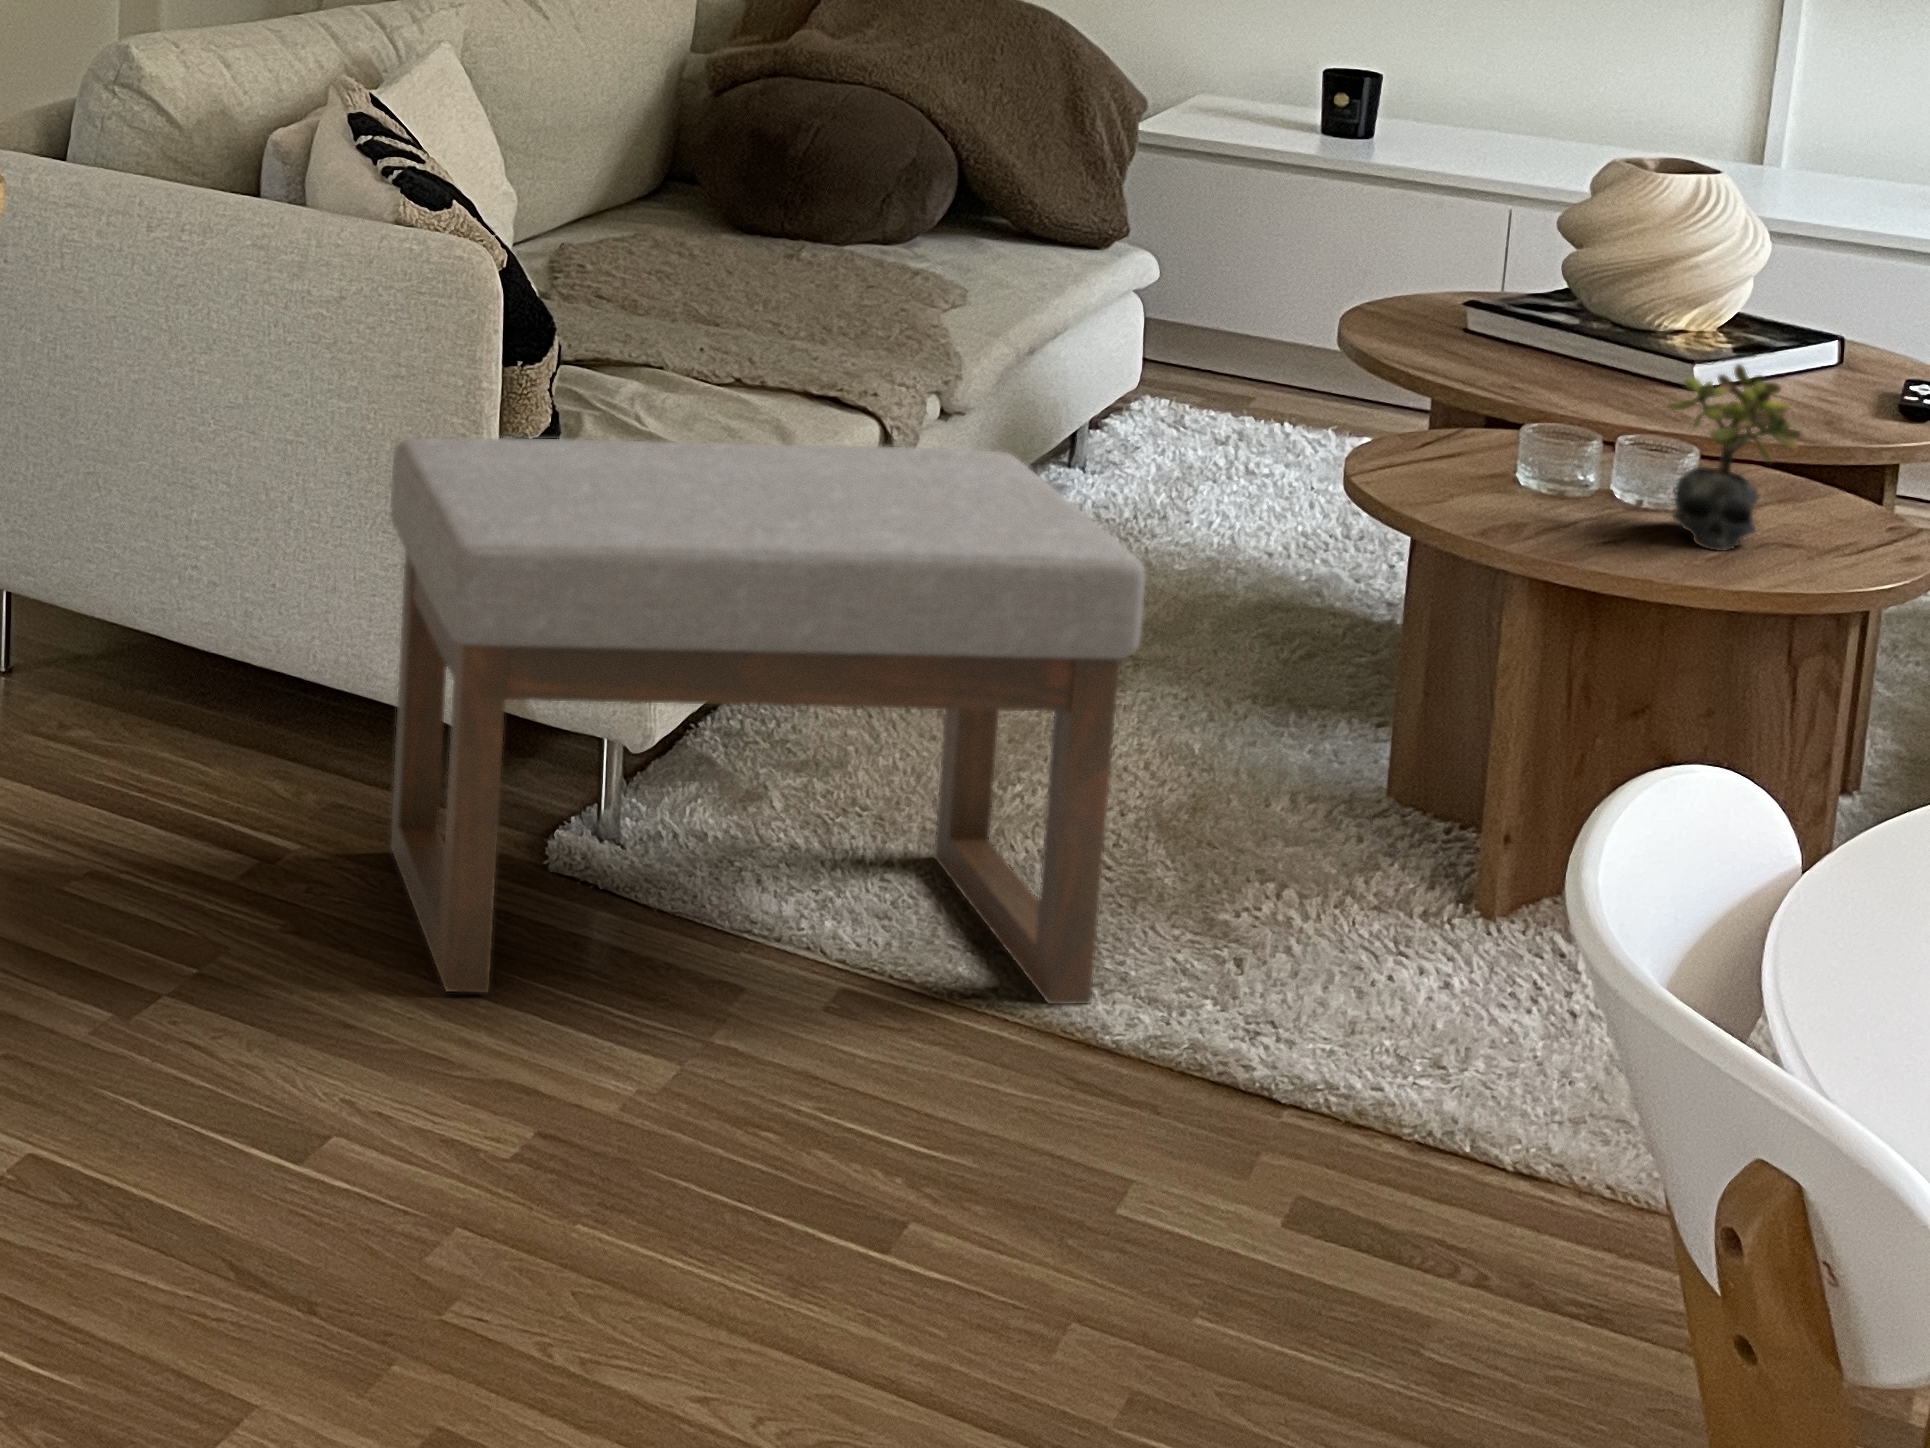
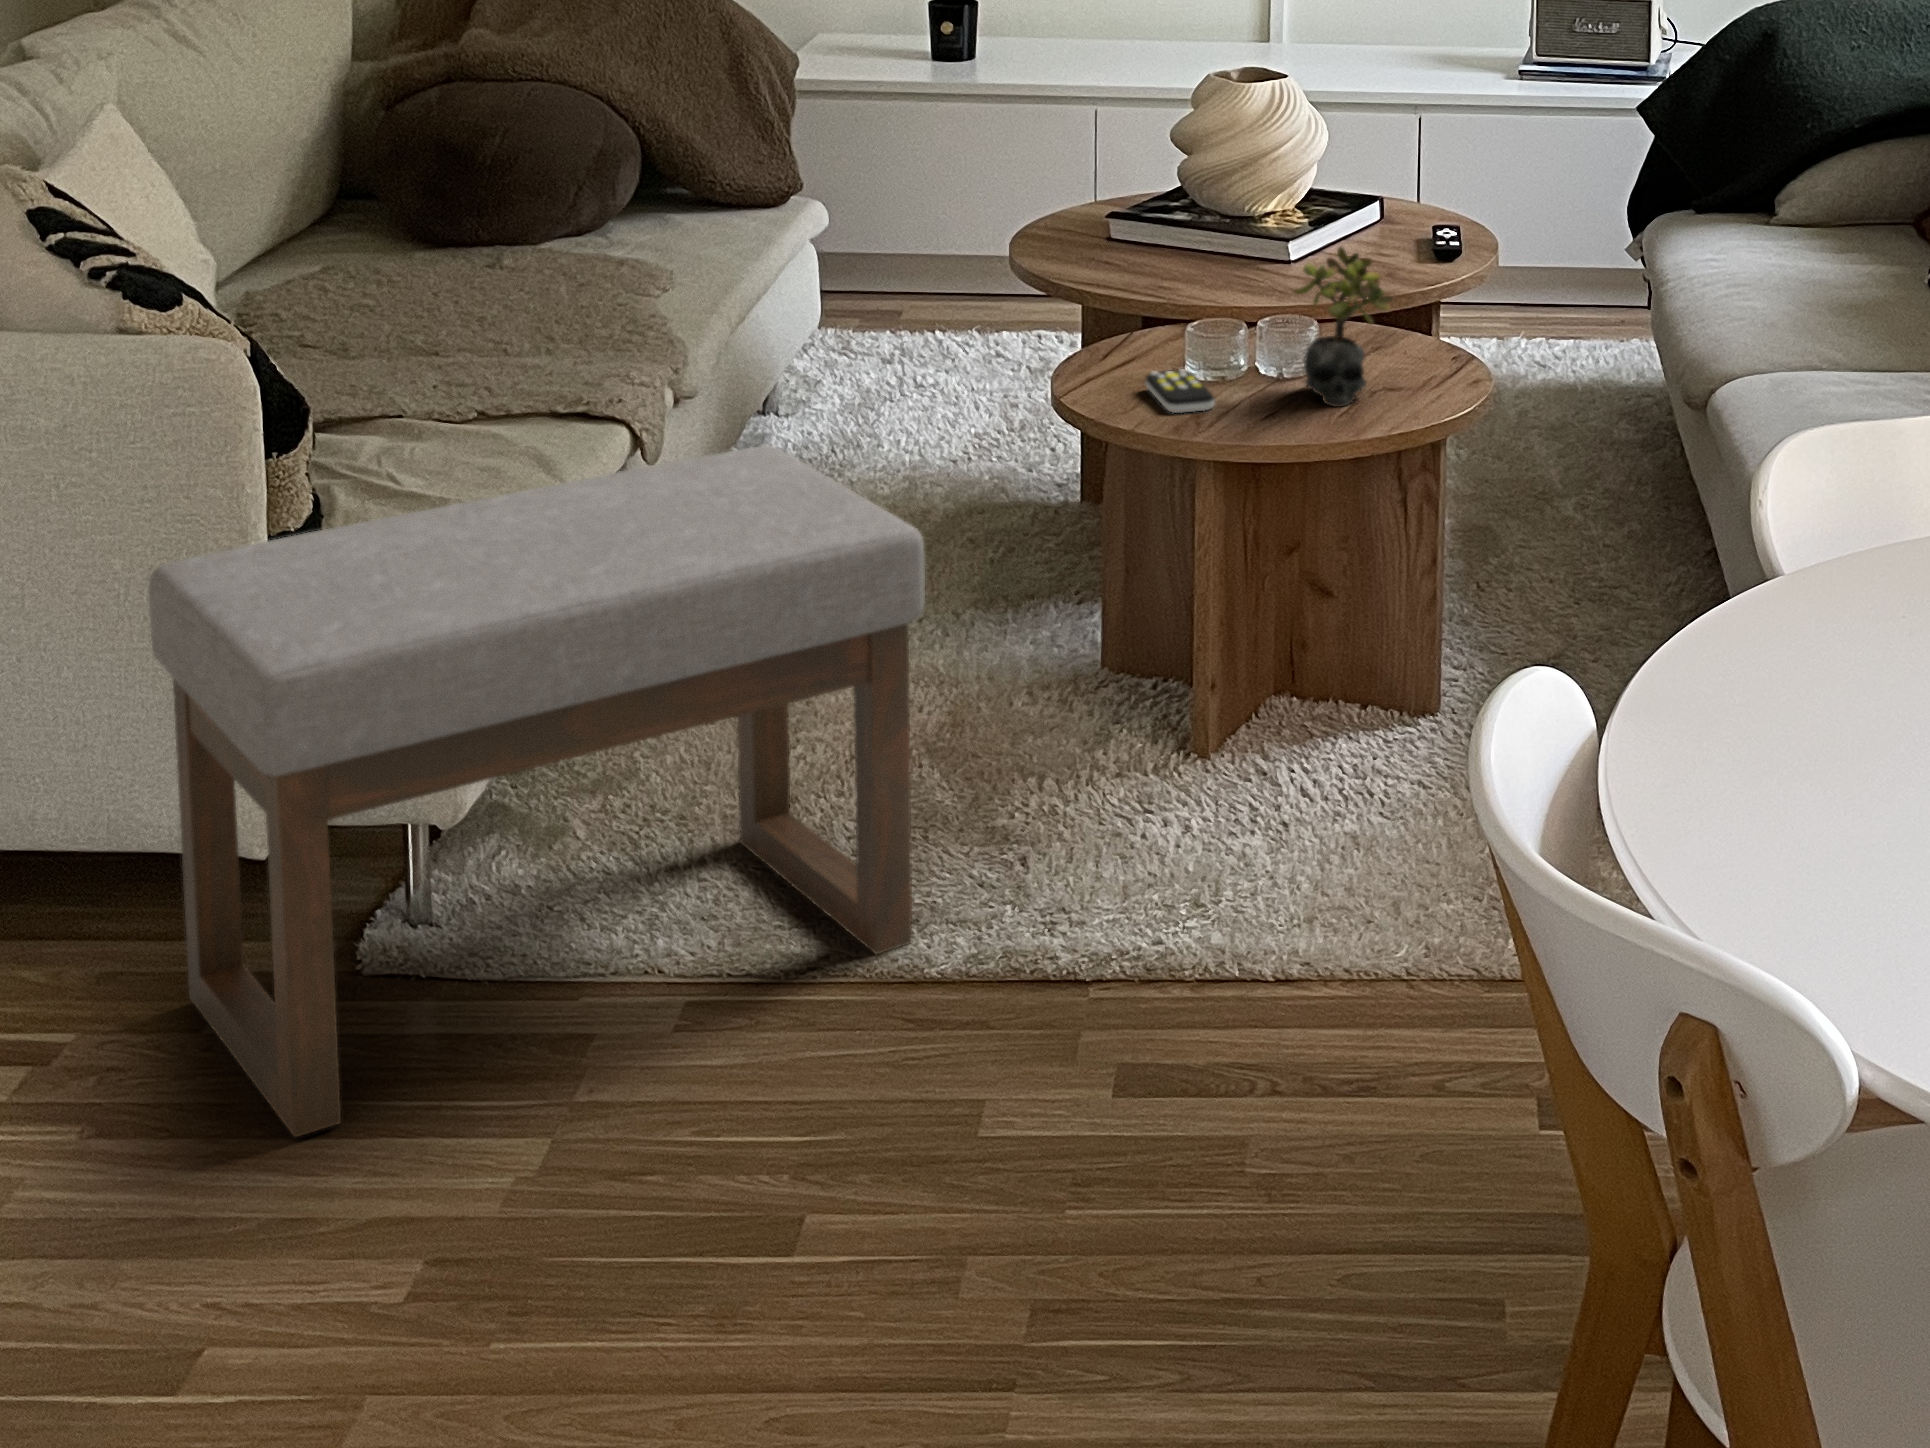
remote control: none [1468,469,1549,522] -> present [1146,369,1215,413]

